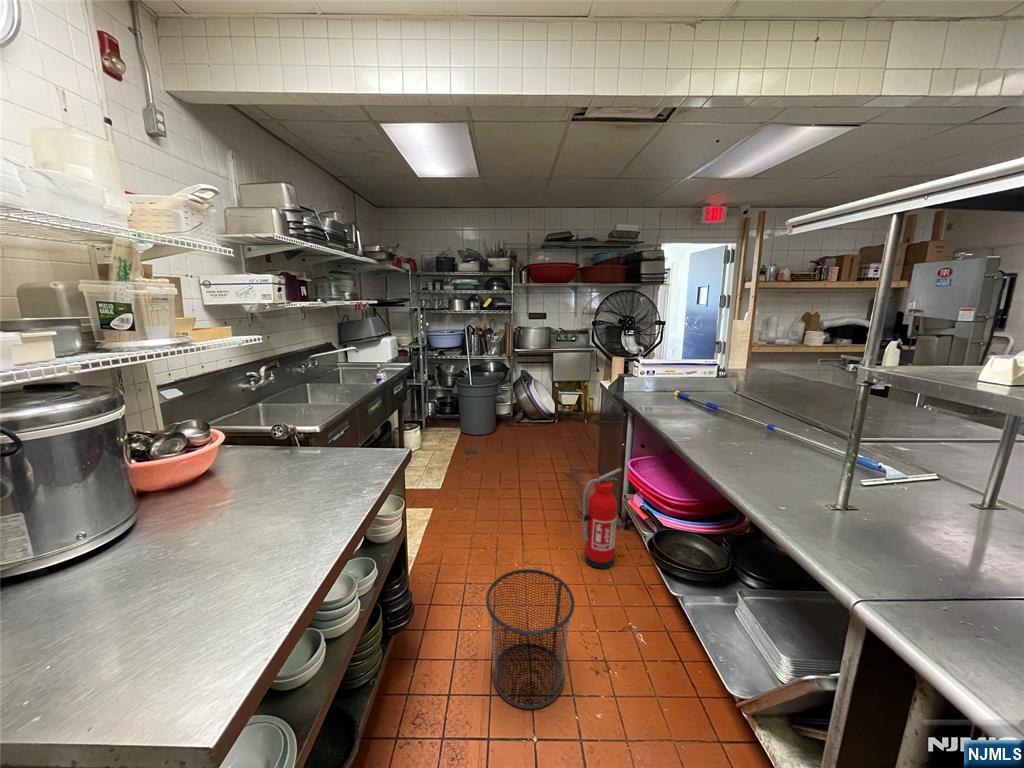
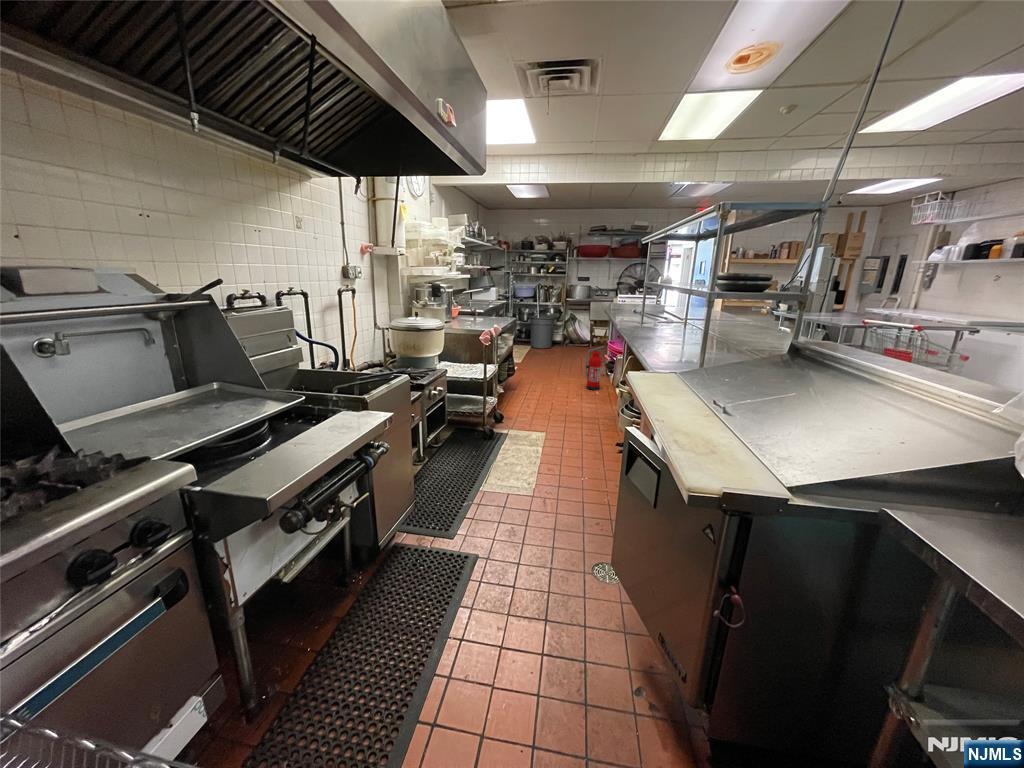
waste bin: present [486,569,575,709] -> none [542,370,573,409]

